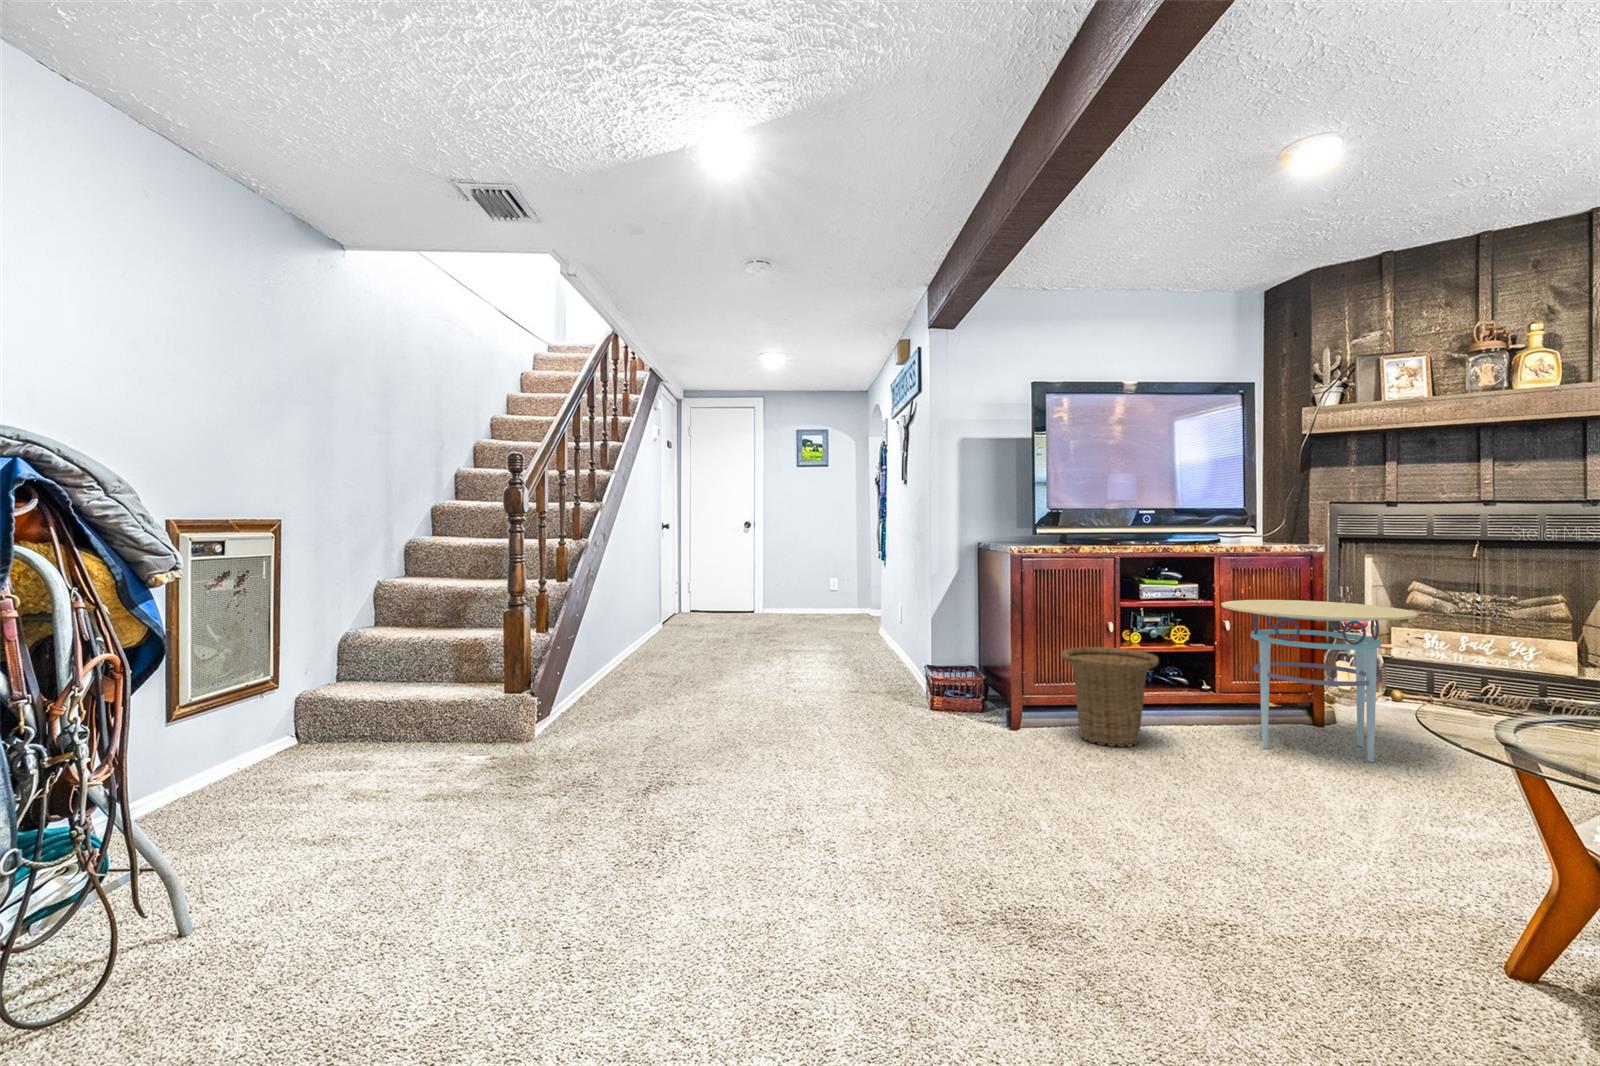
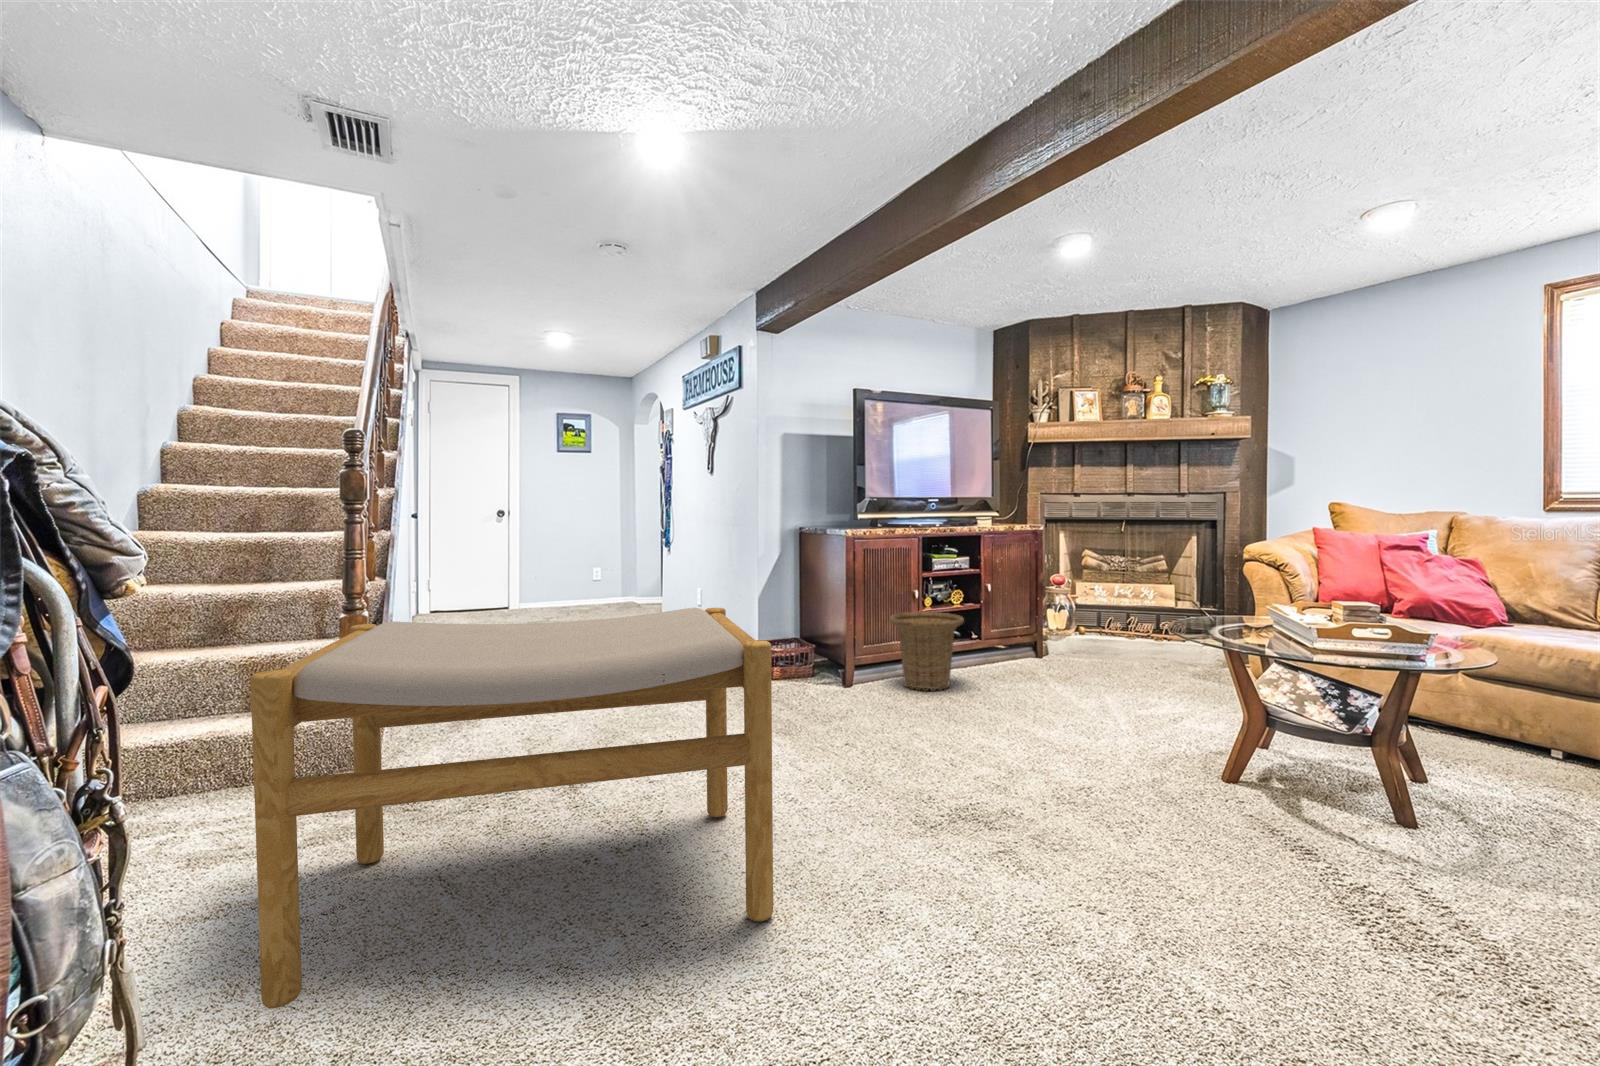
side table: present [1221,600,1418,762] -> none [994,567,1120,680]
footstool: none [266,619,747,966] -> present [250,608,773,1008]

